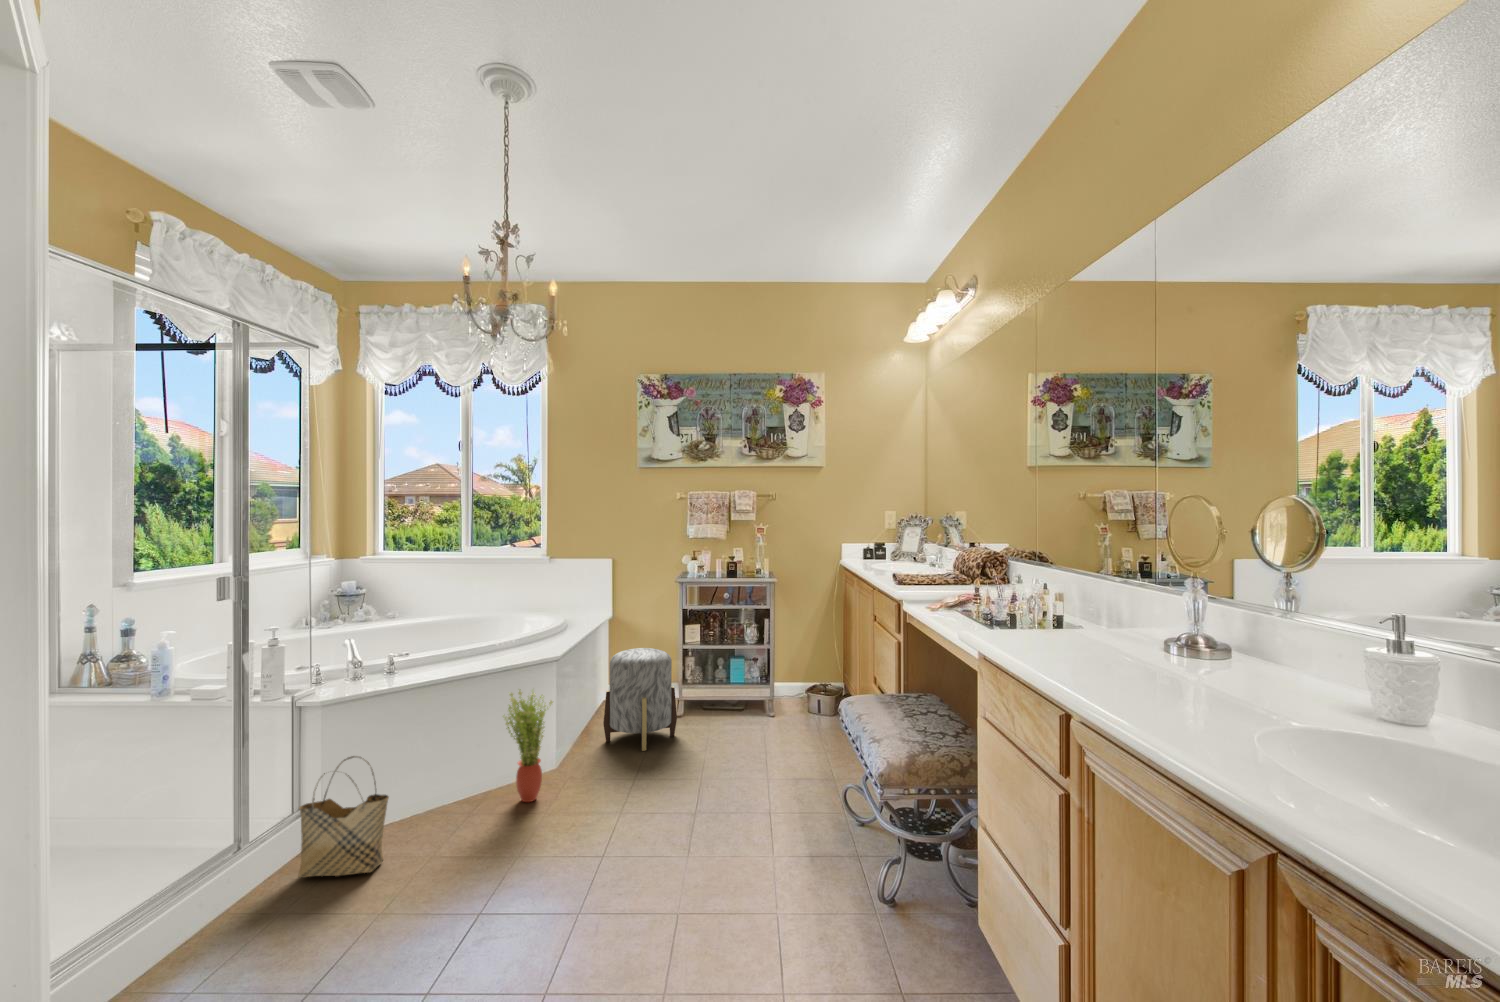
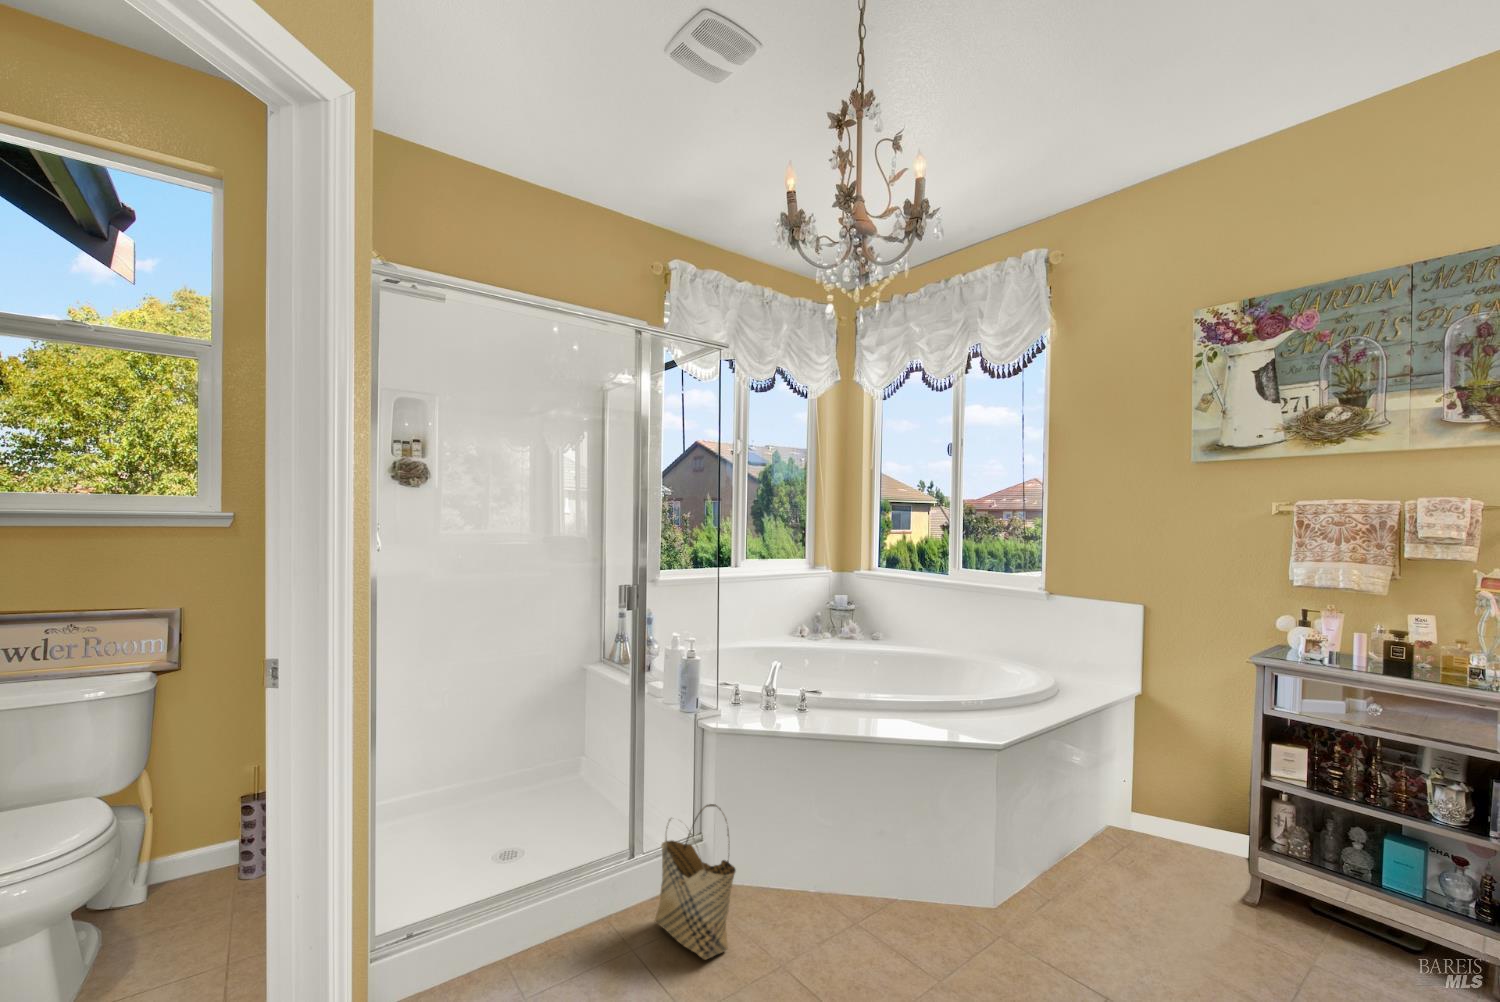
stool: present [603,648,677,751] -> none [1091,760,1240,955]
potted plant: present [505,691,553,802] -> none [890,782,966,958]

